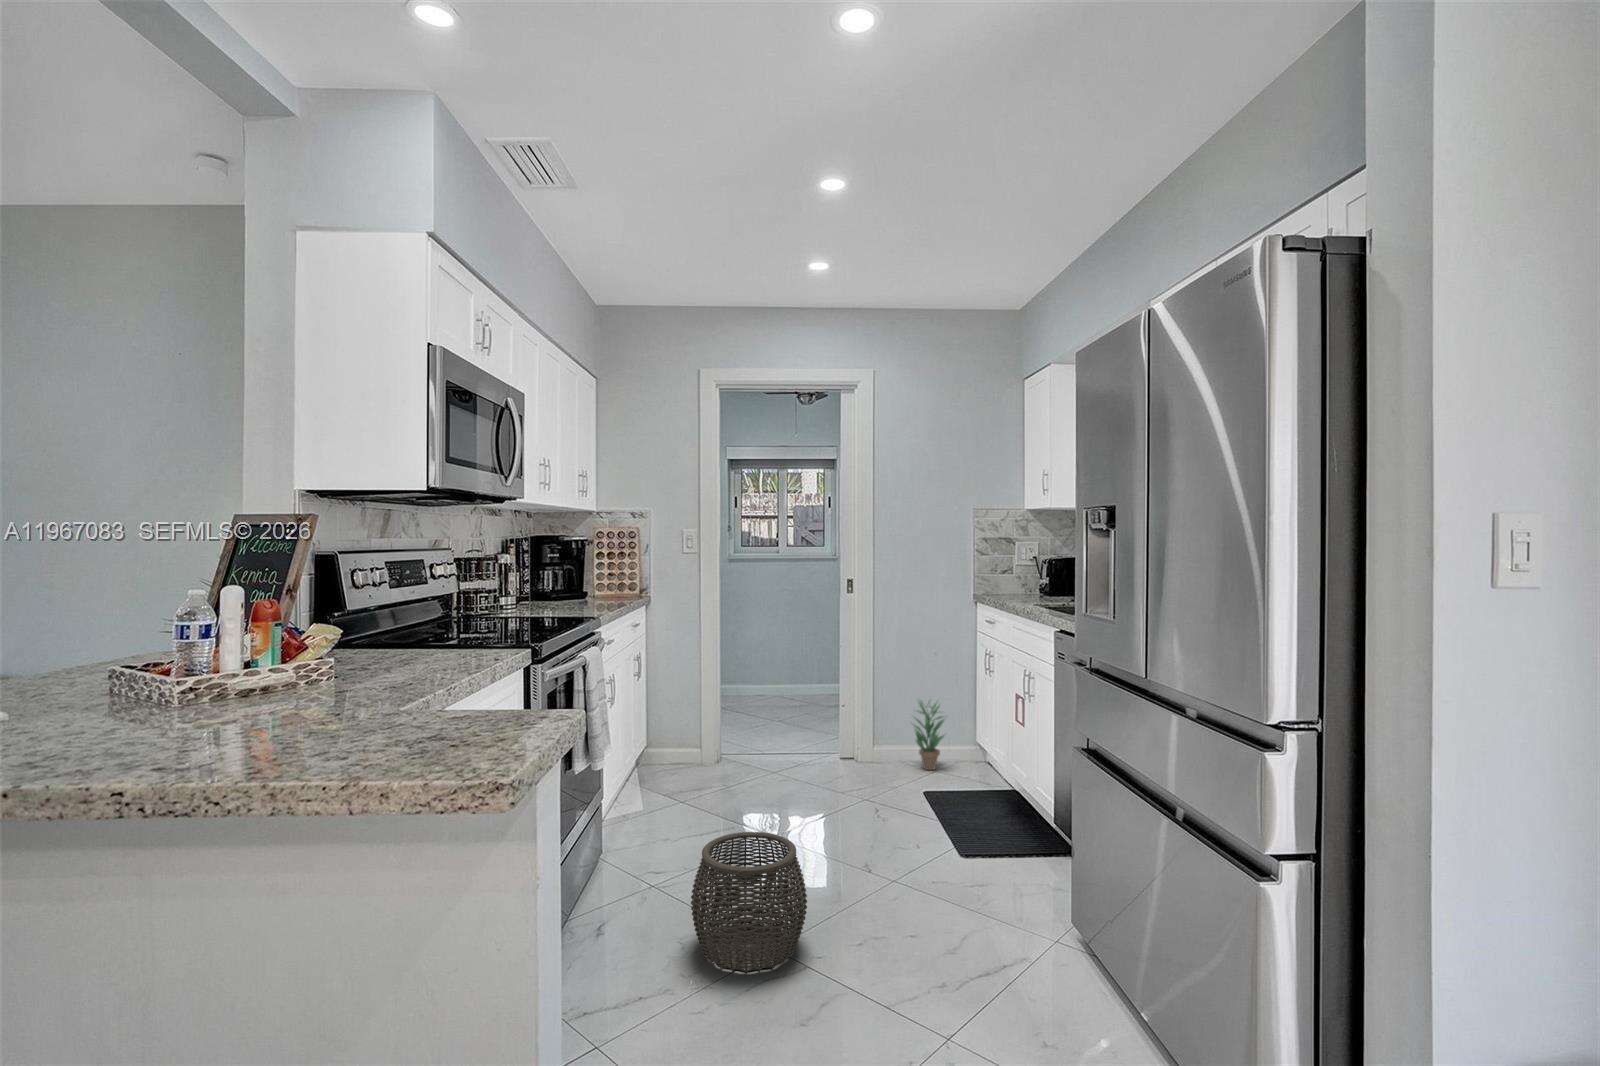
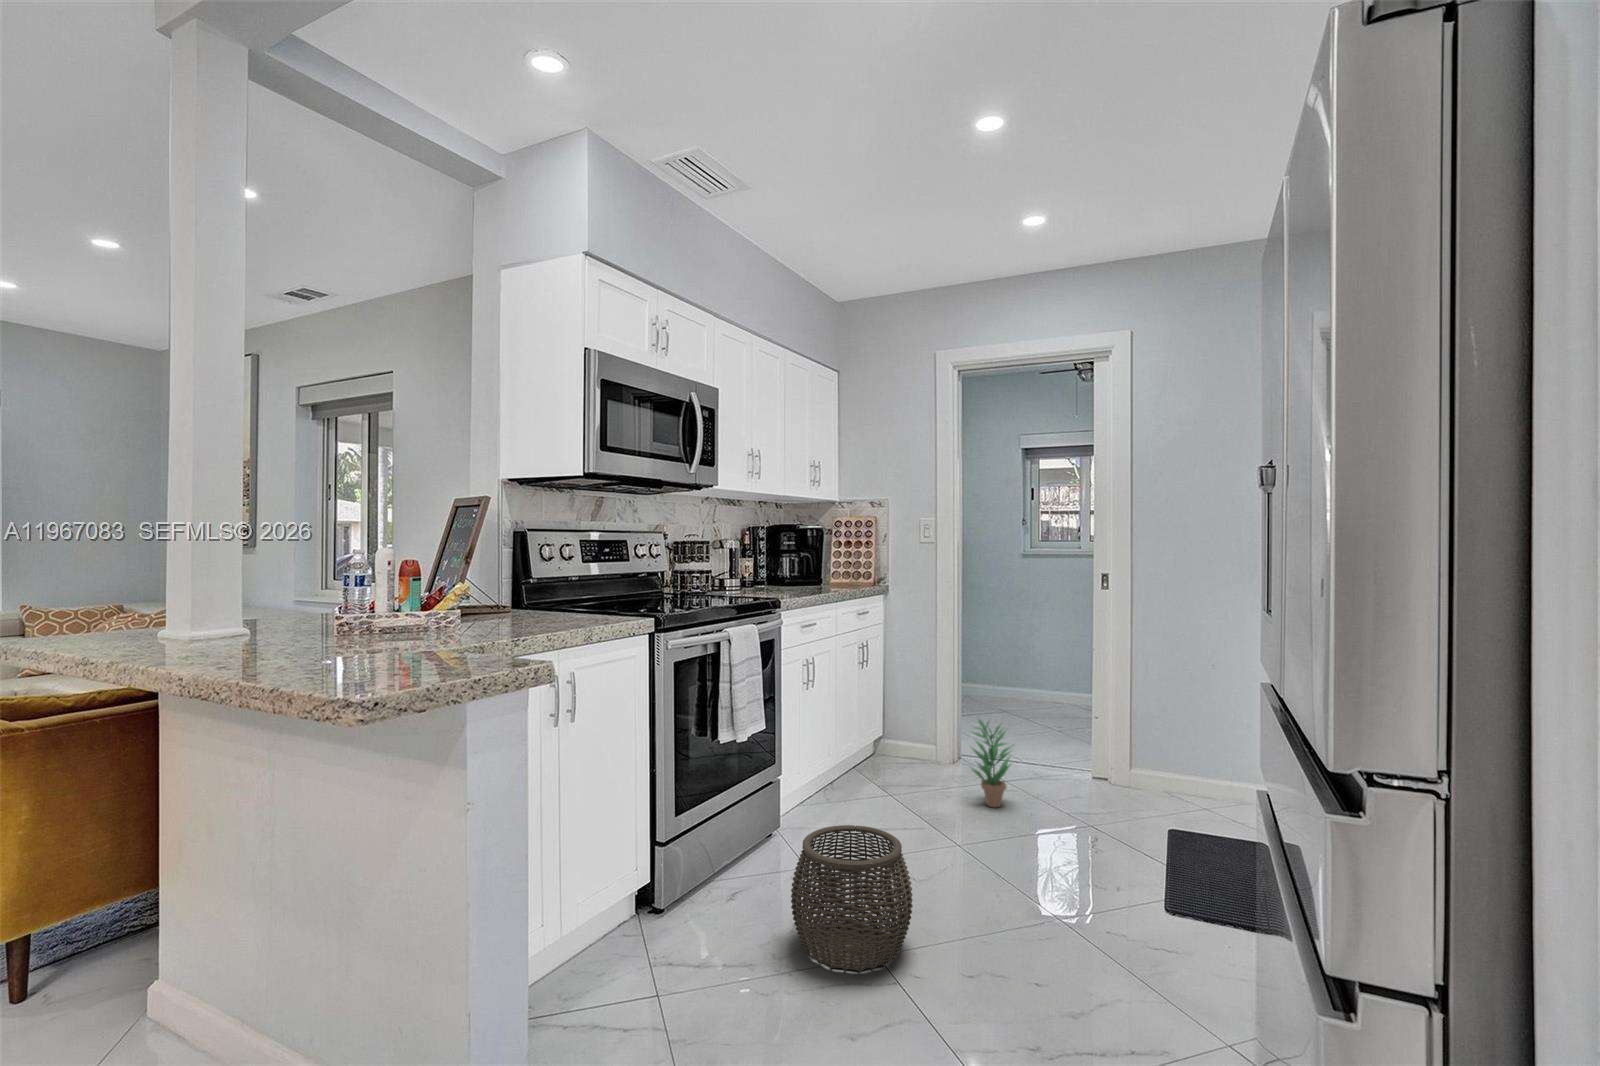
potted plant: present [914,701,944,770] -> present [972,720,1014,807]

